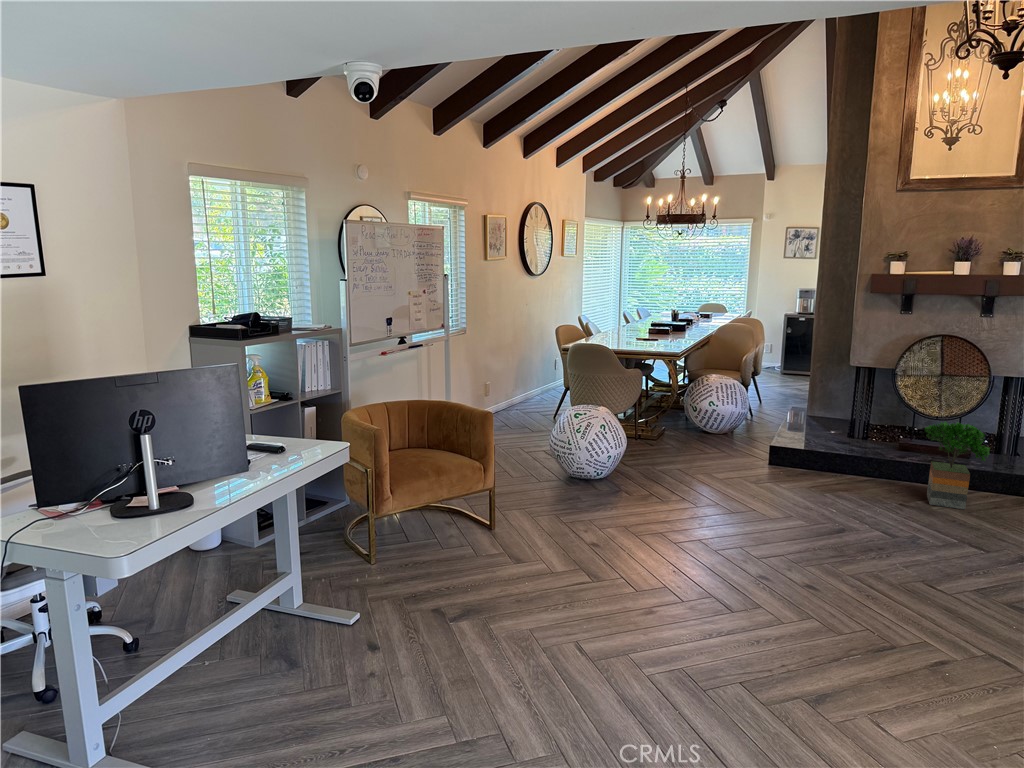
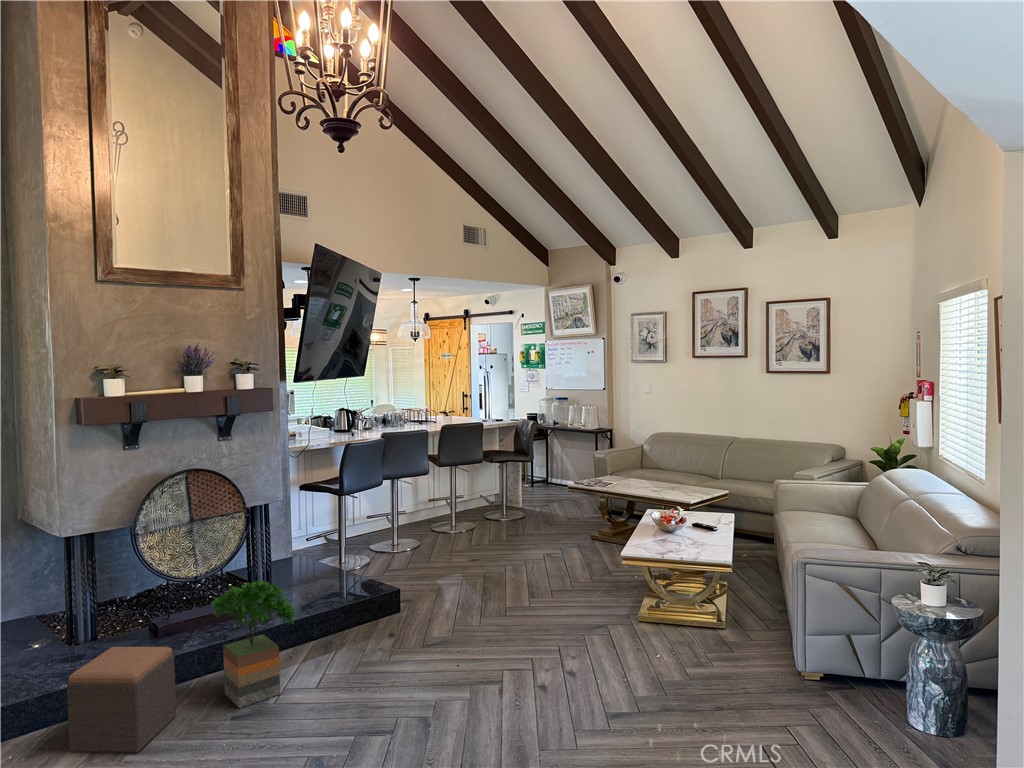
footstool: none [821,436,892,497] -> present [67,647,176,752]

